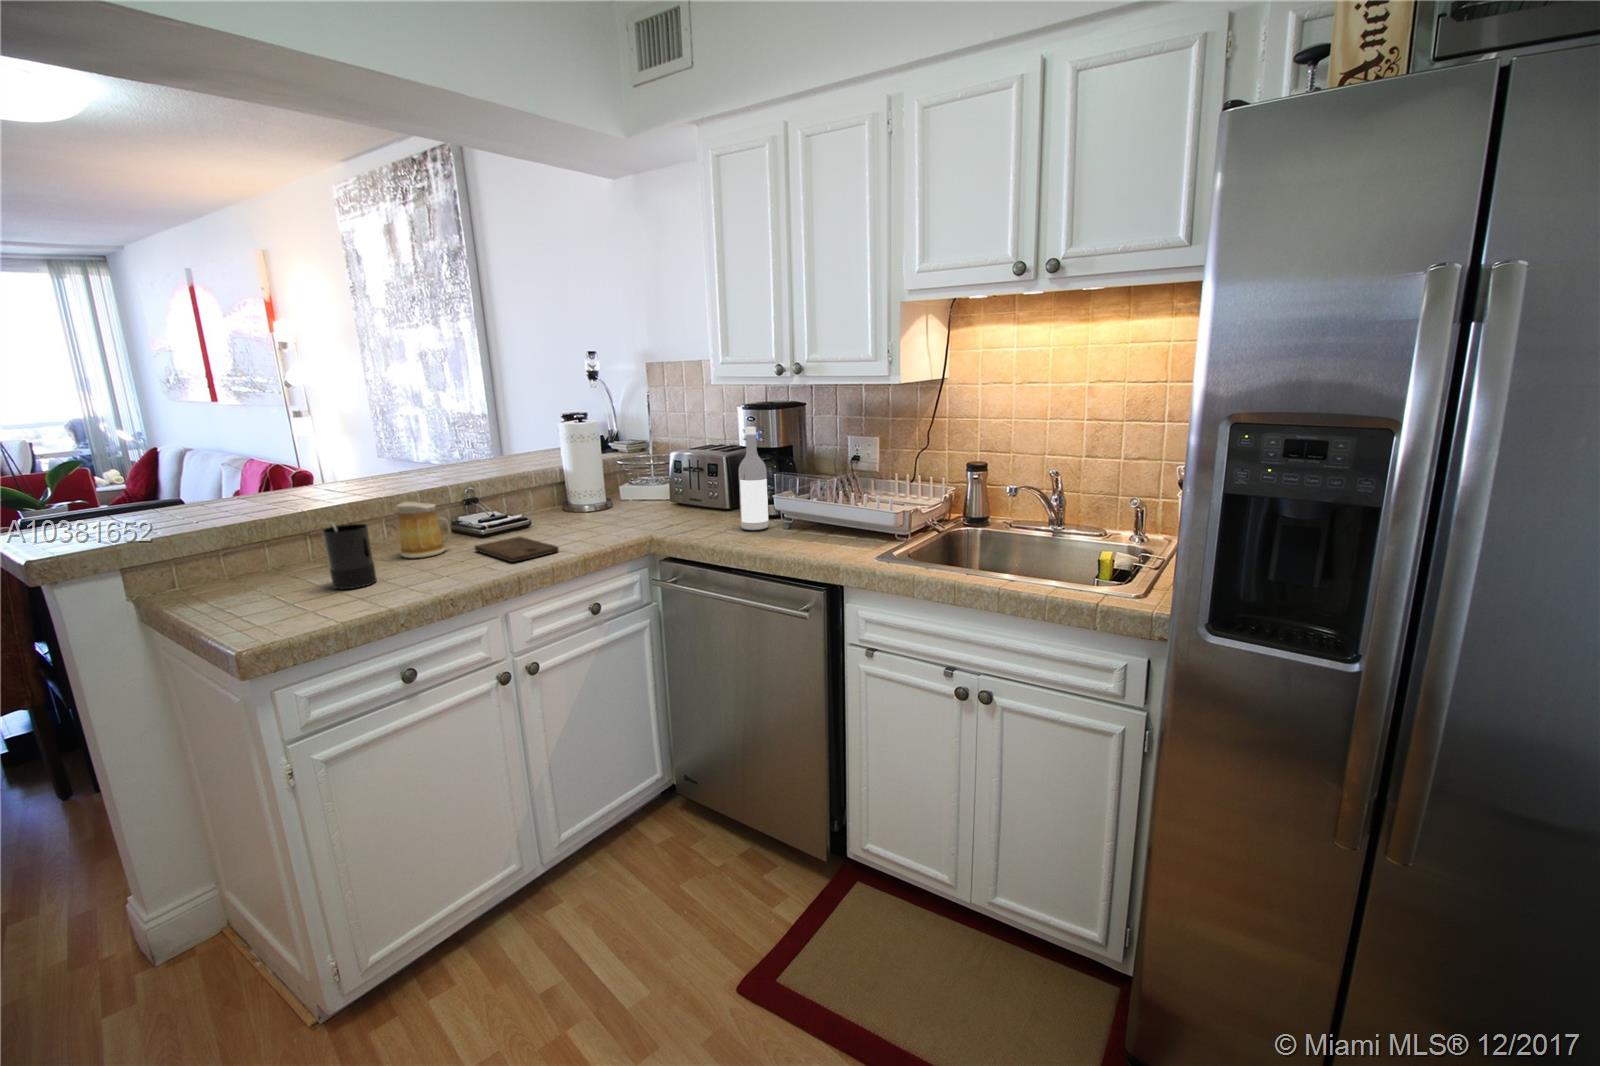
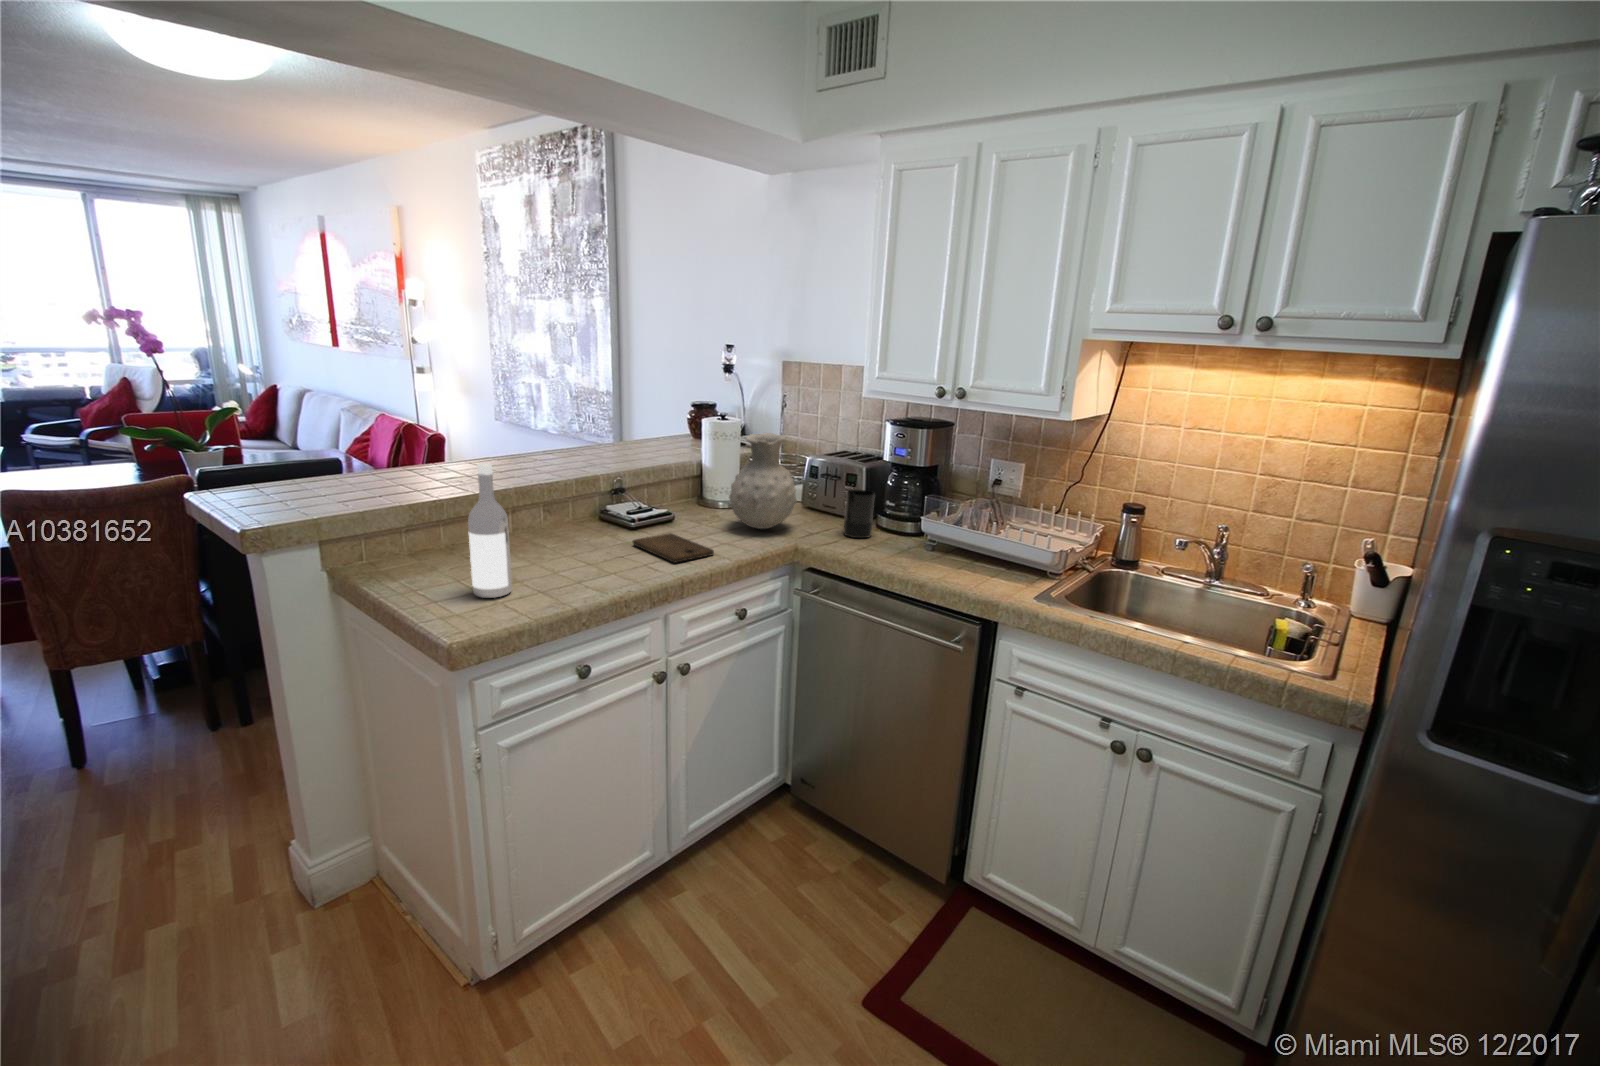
vase: none [582,427,653,525] -> present [729,433,797,529]
wine bottle: present [739,427,769,530] -> present [468,463,512,598]
mug: present [396,502,451,558] -> none [564,493,612,547]
candle: present [322,523,377,589] -> present [843,490,875,538]

